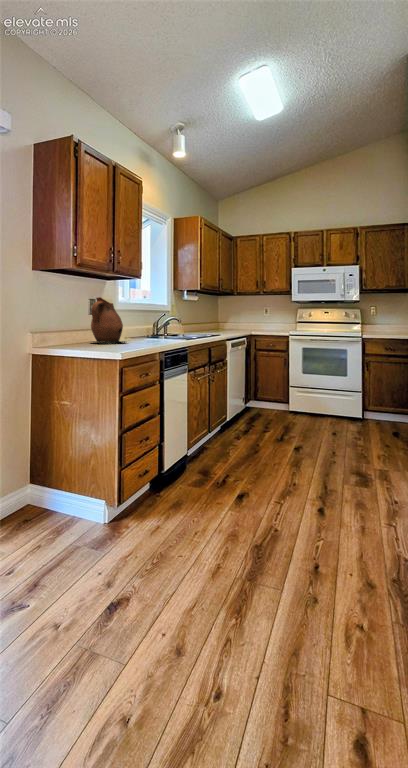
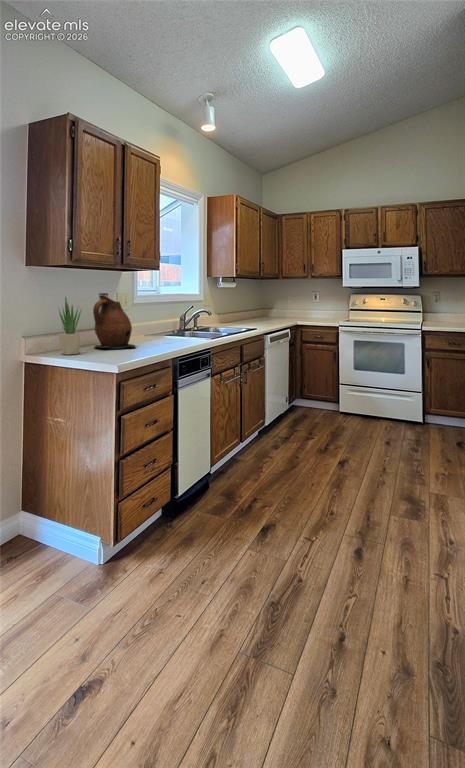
potted plant: none [64,296,85,346] -> present [59,297,82,354]

